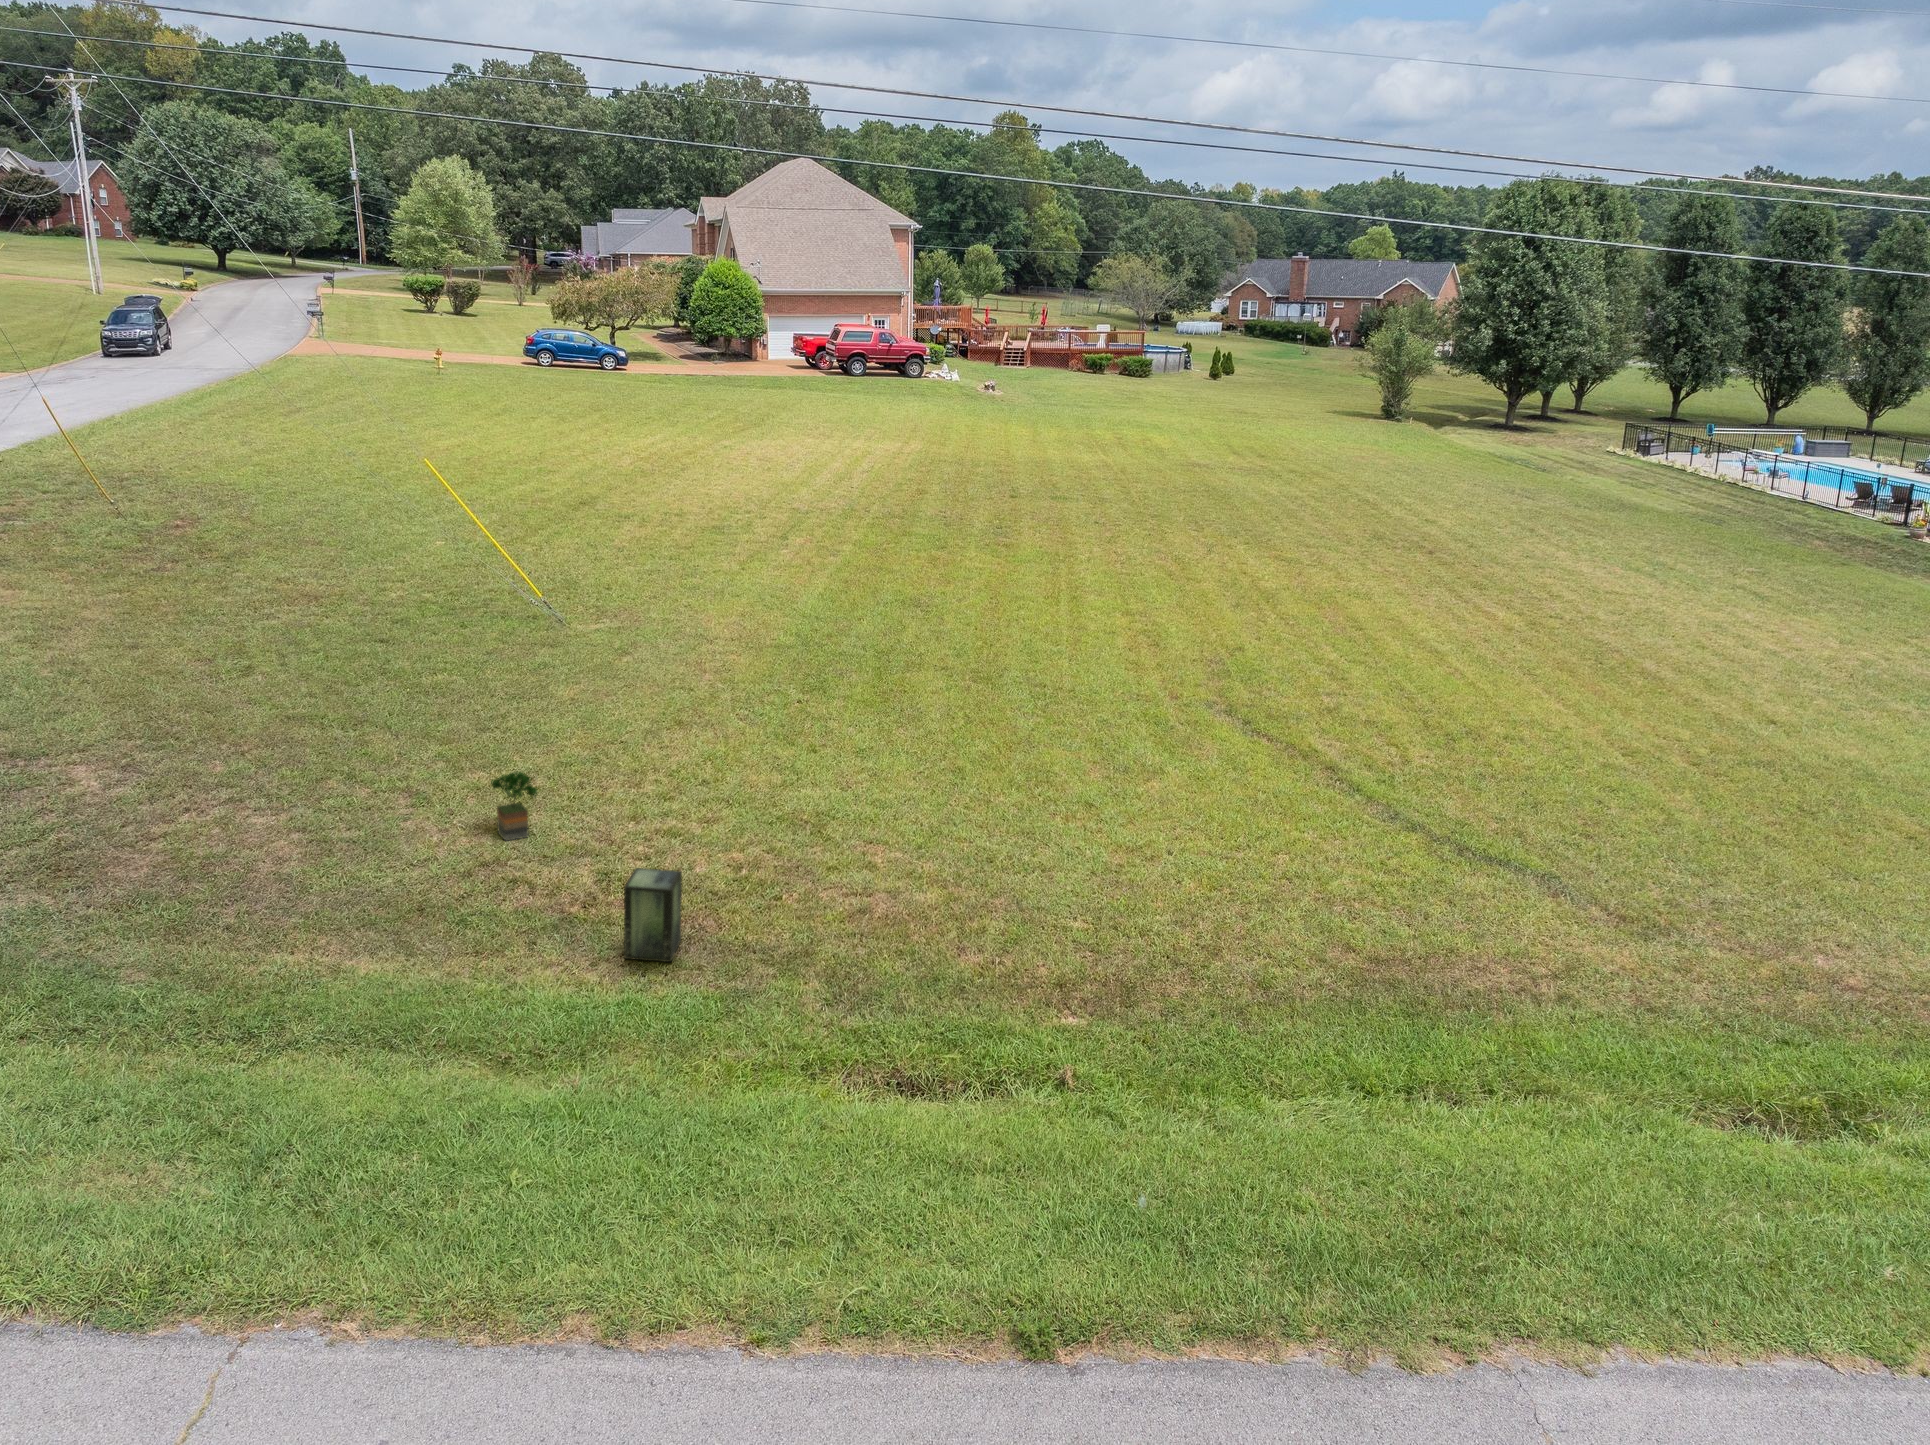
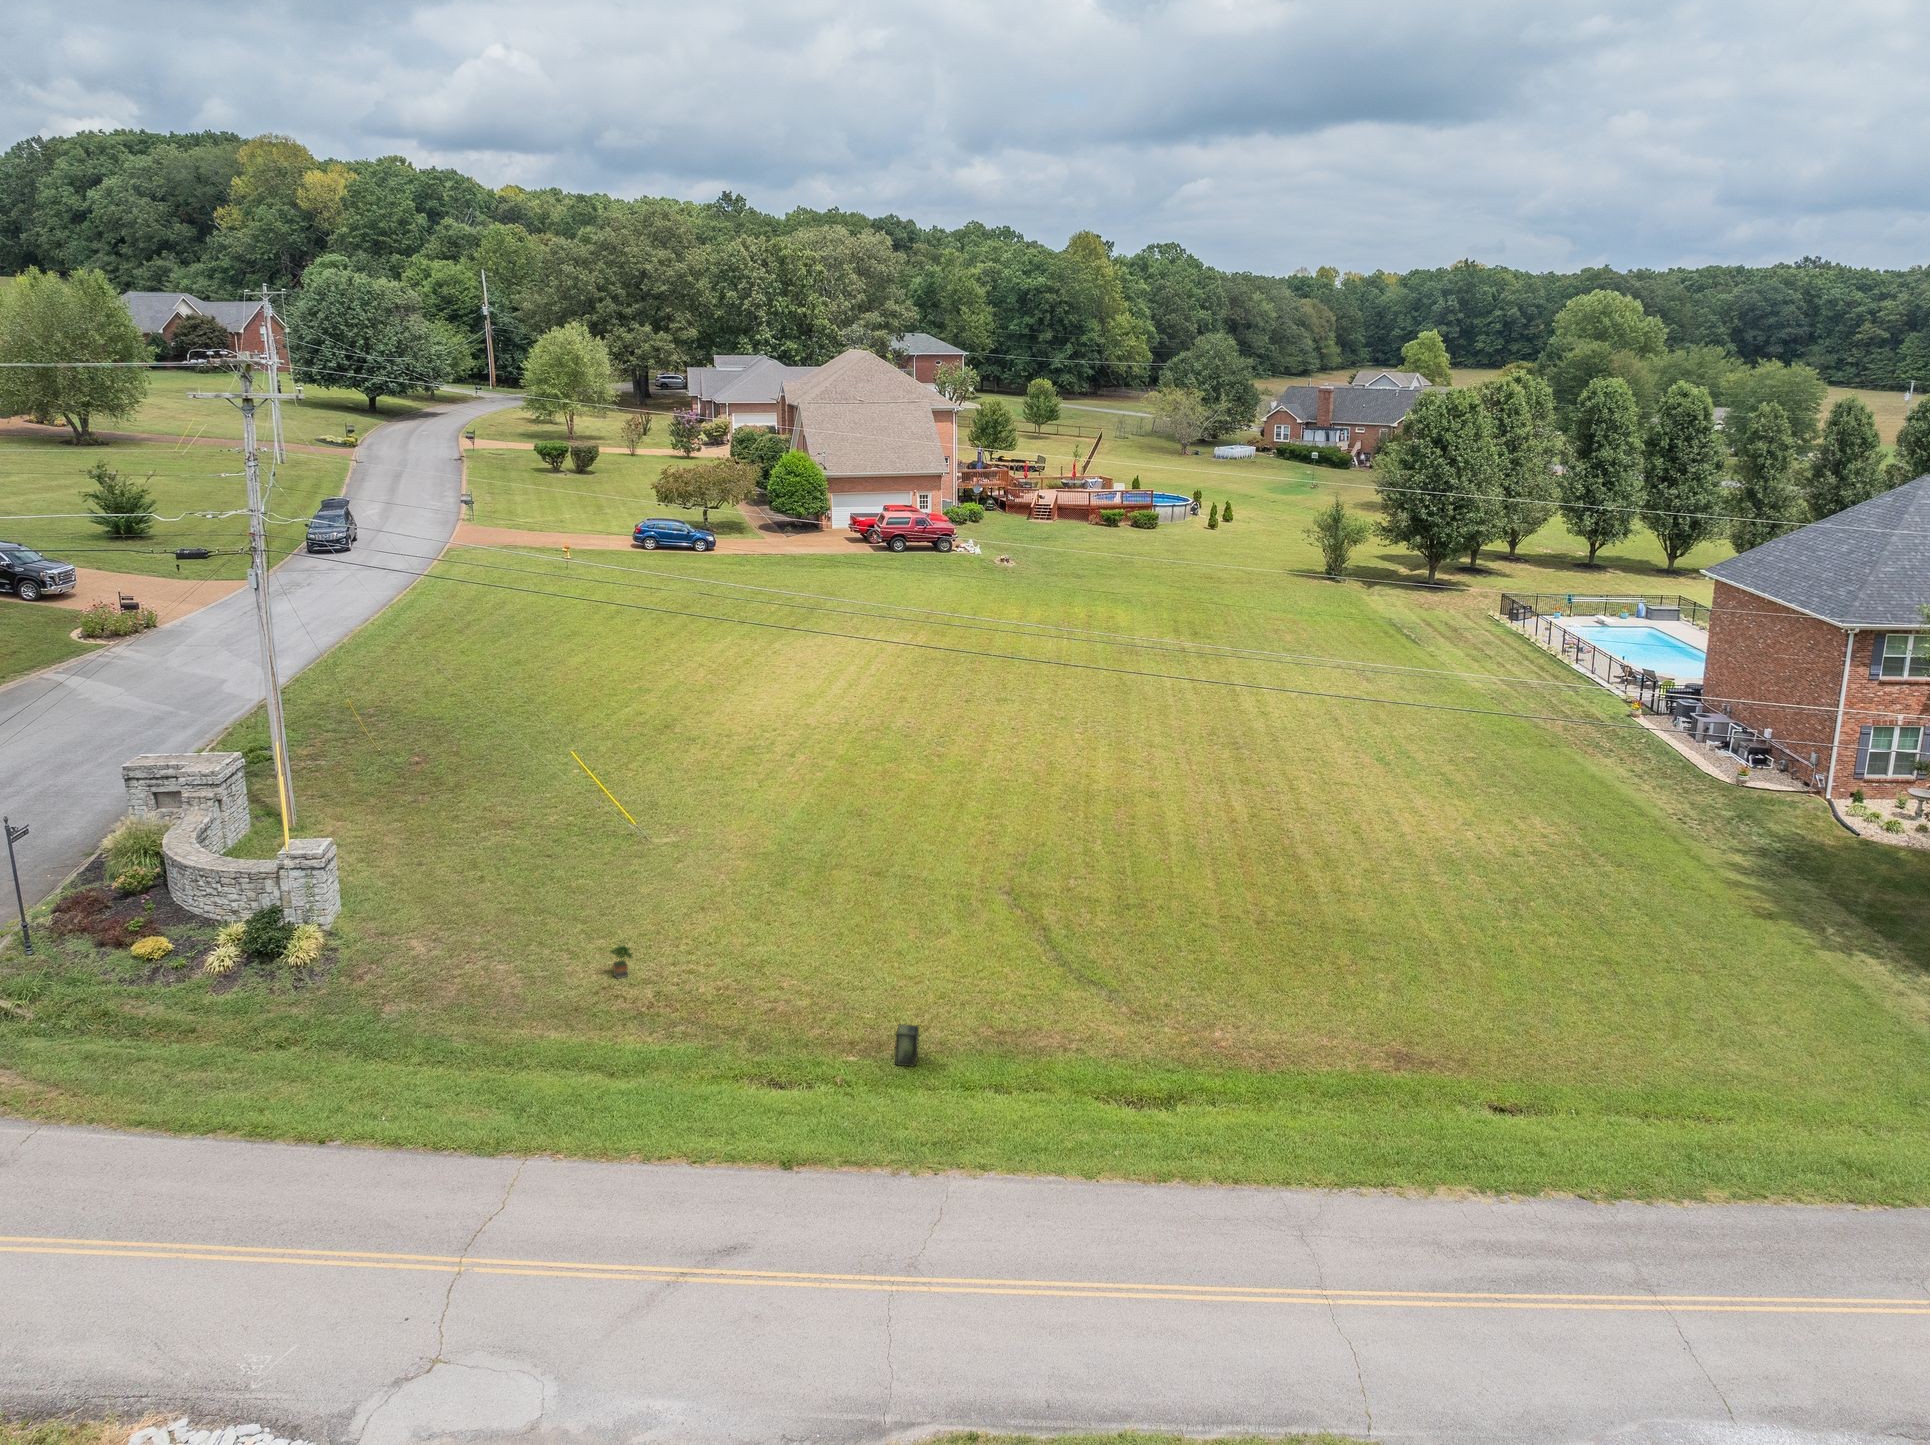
storage box: present [624,868,682,962] -> present [895,1024,919,1066]

